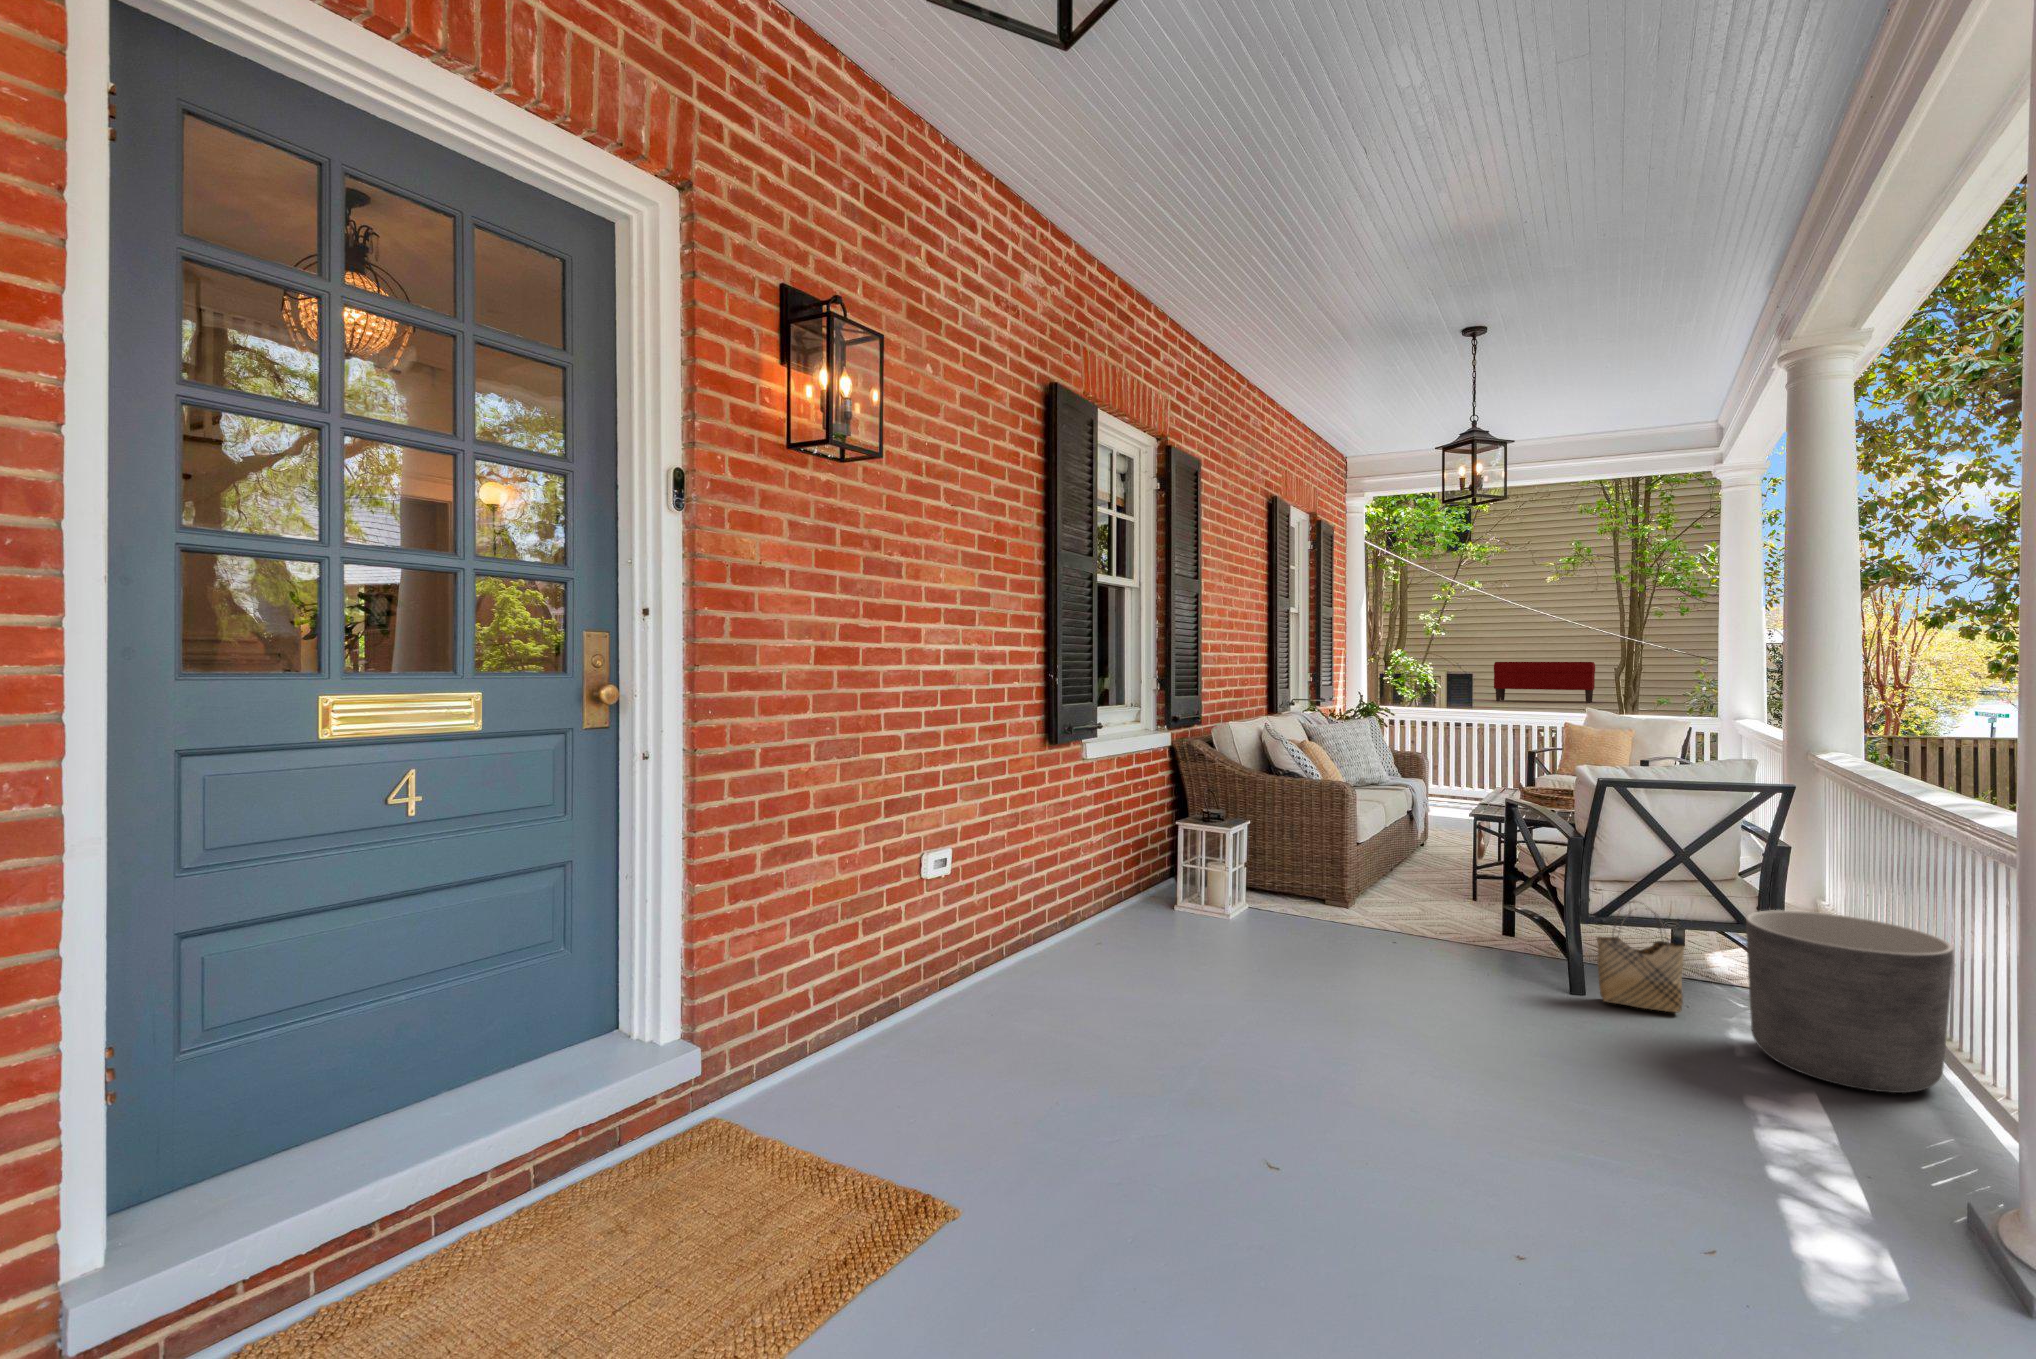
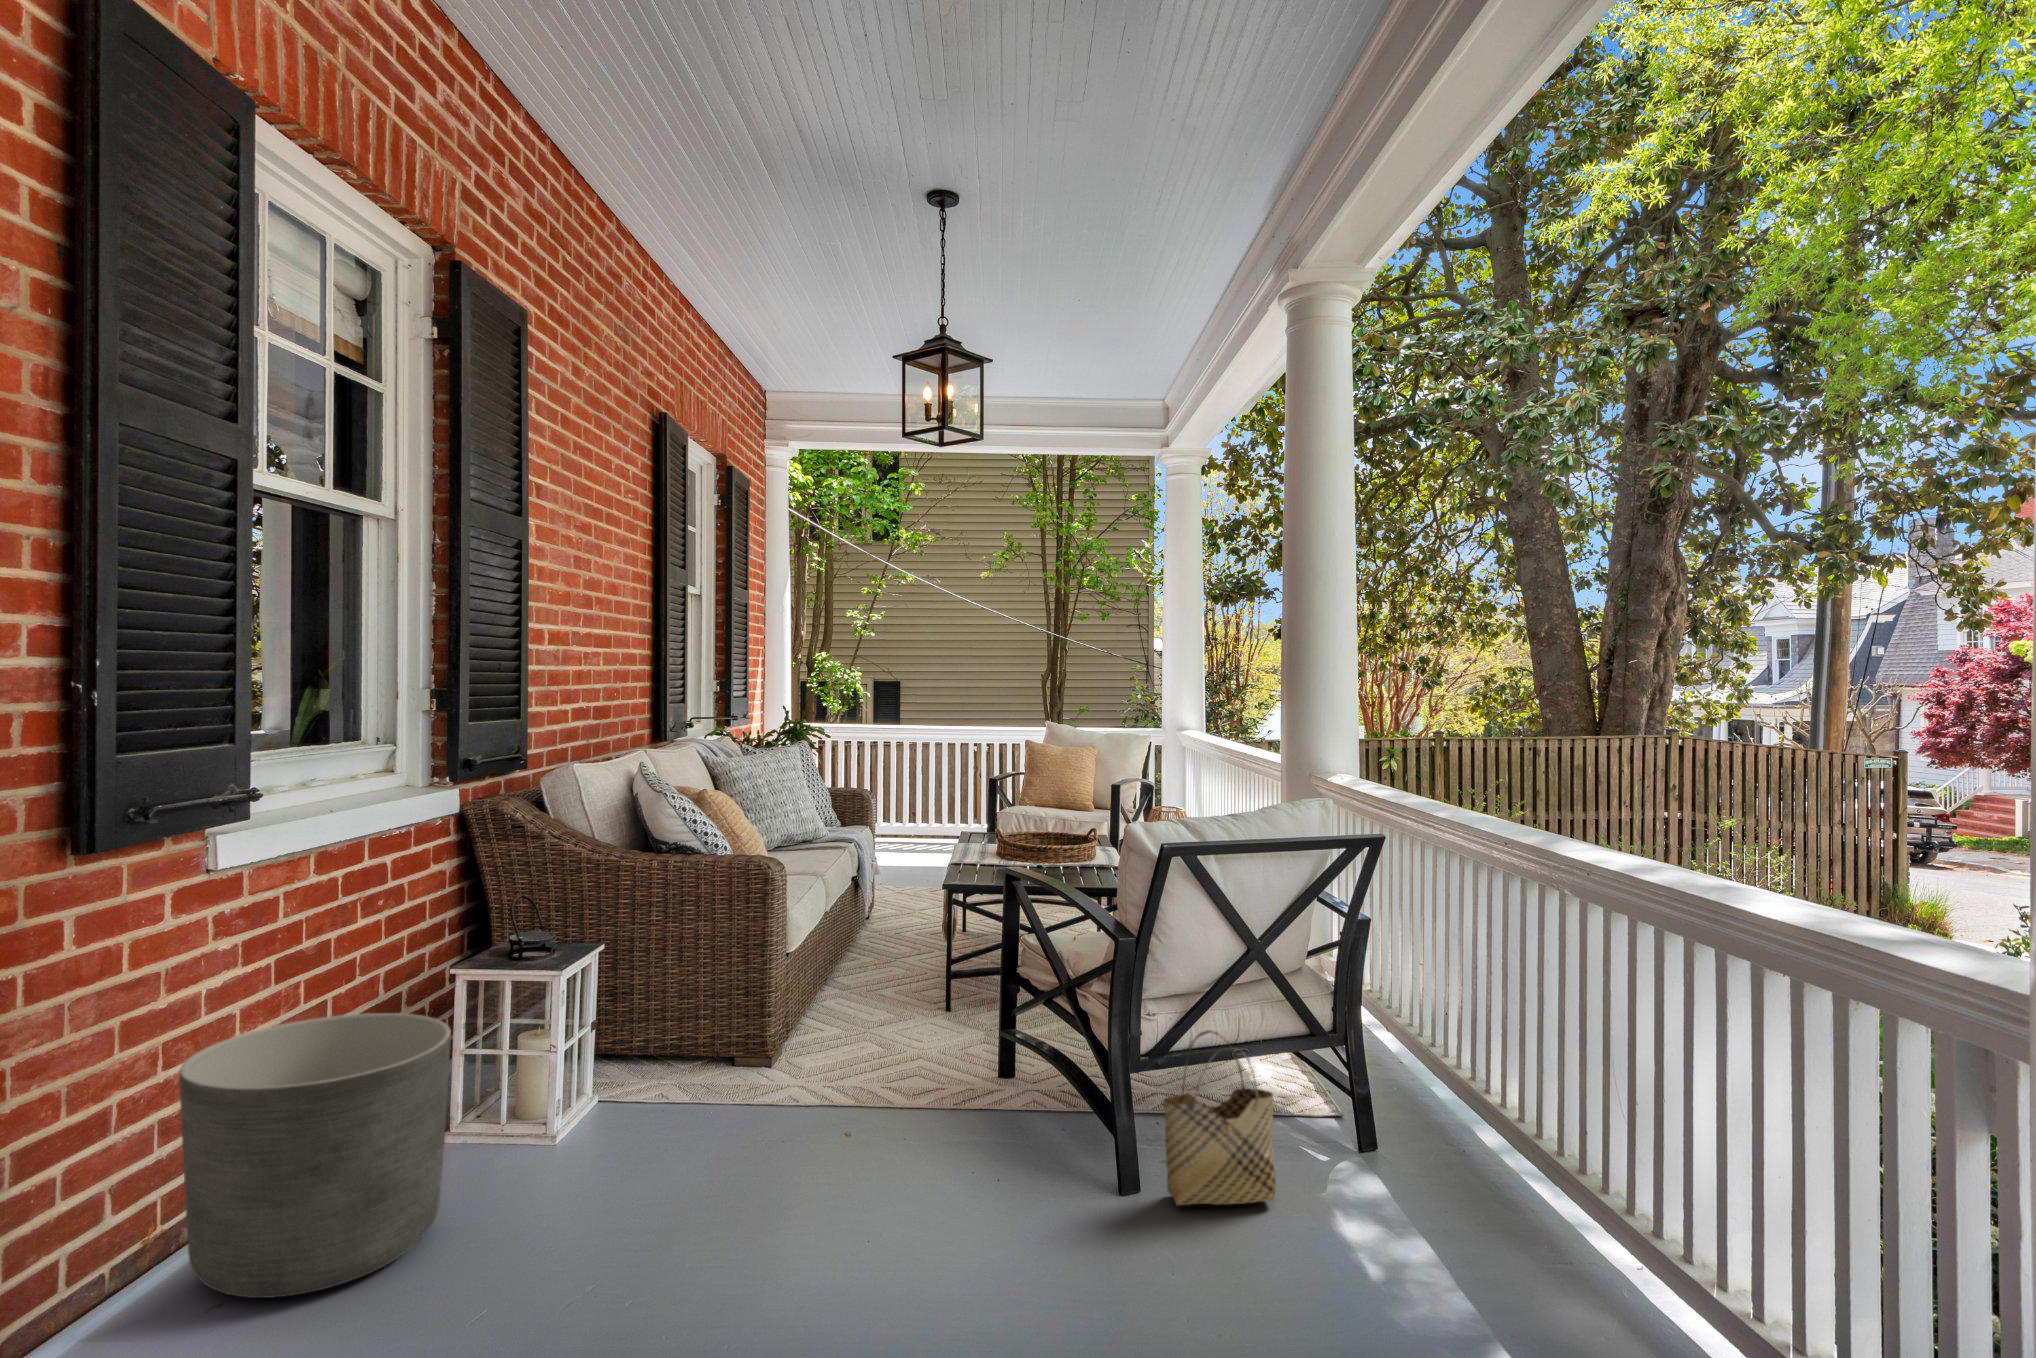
bench: present [1494,662,1595,703] -> none [932,670,1034,718]
planter: present [1746,910,1954,1093] -> present [179,1013,451,1298]

